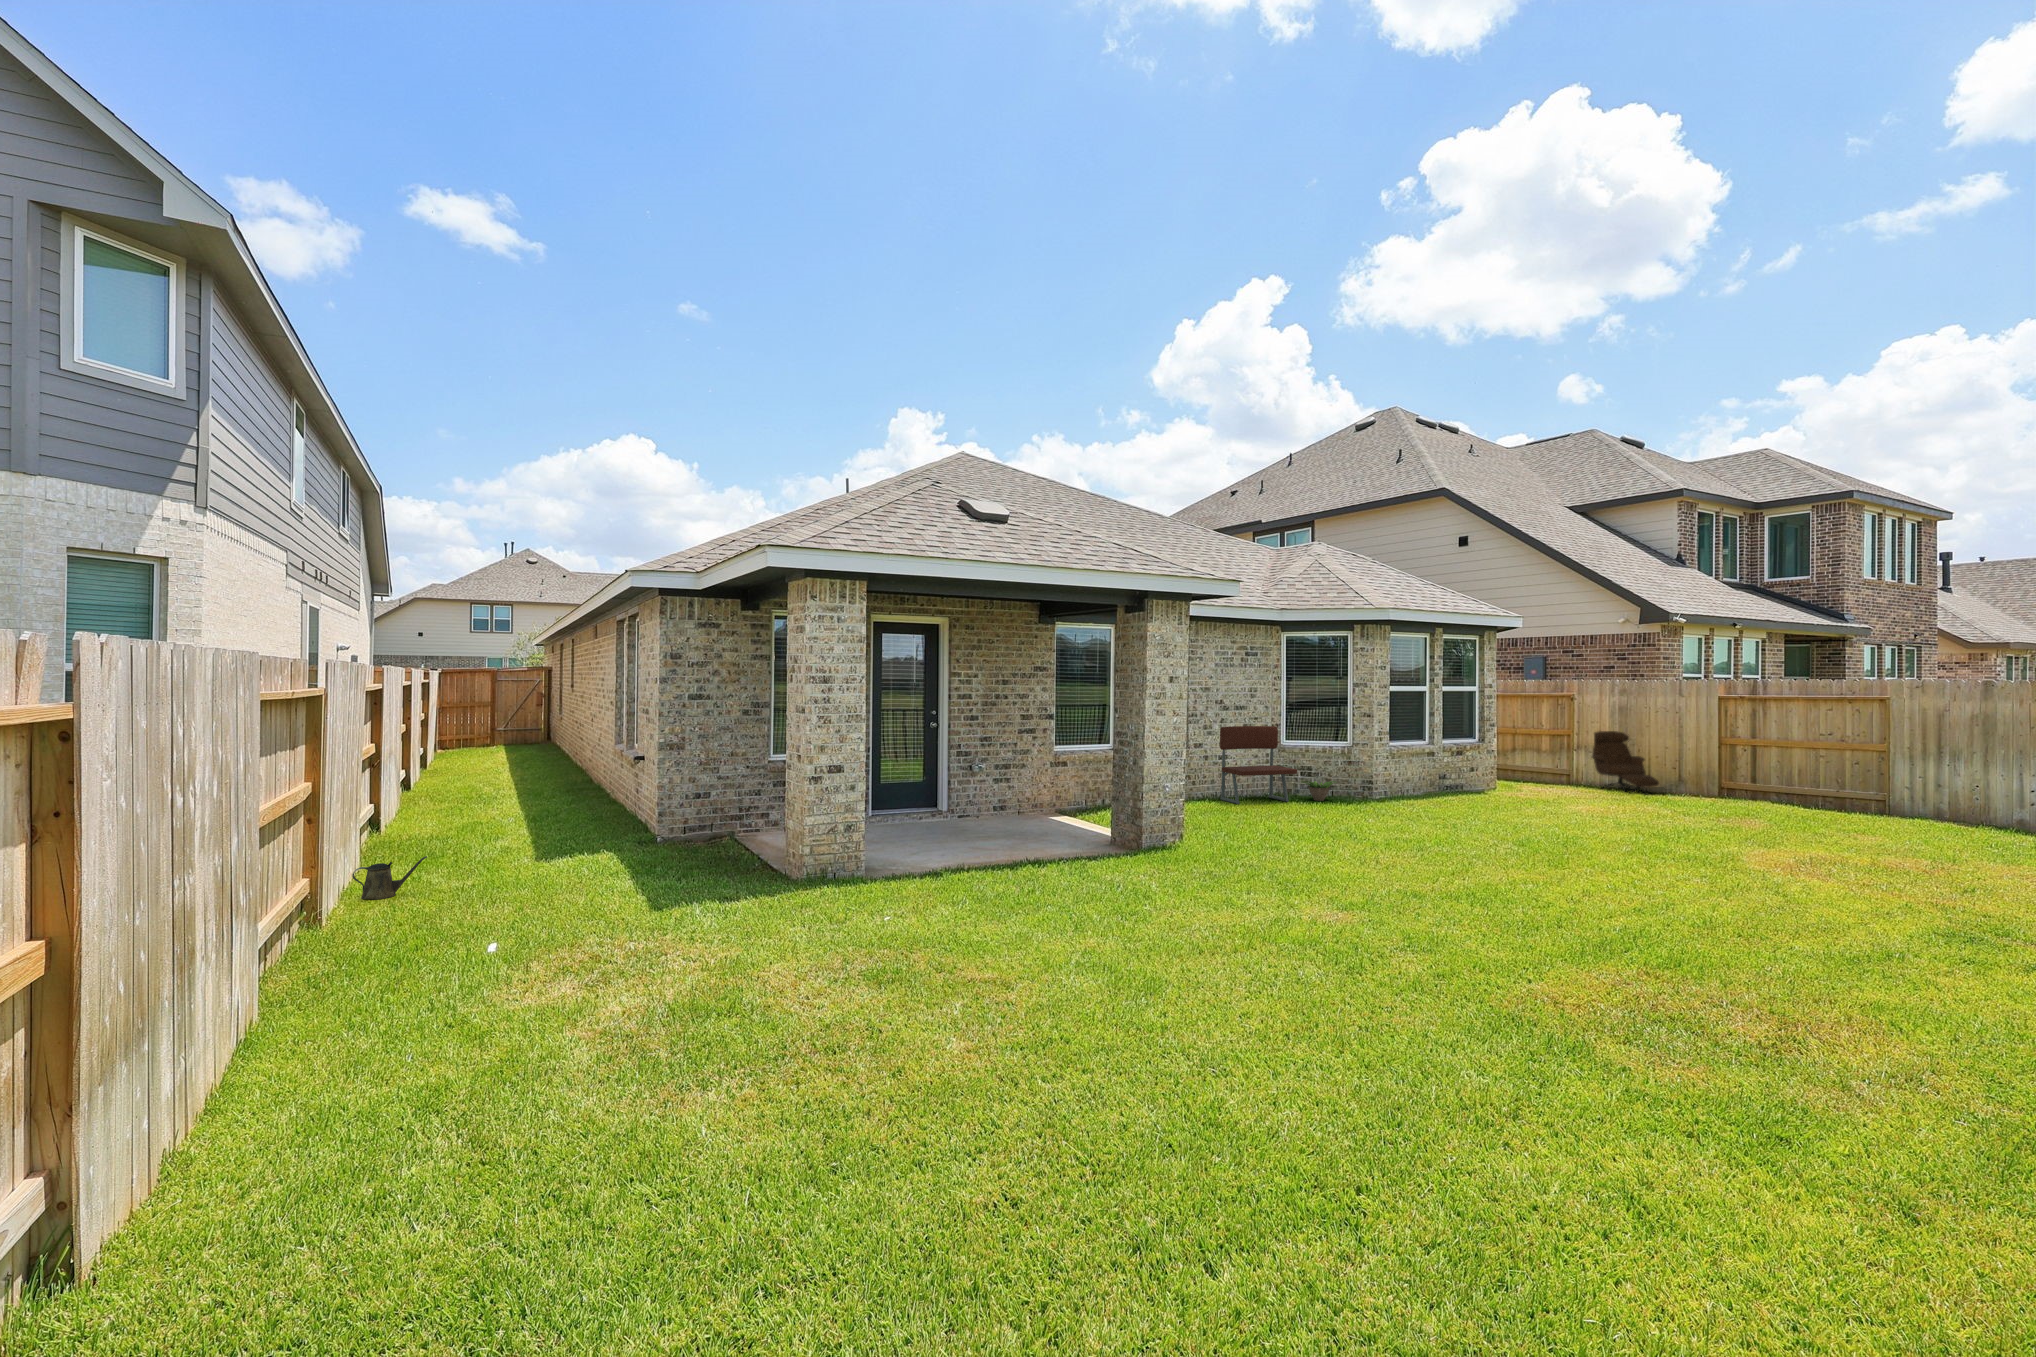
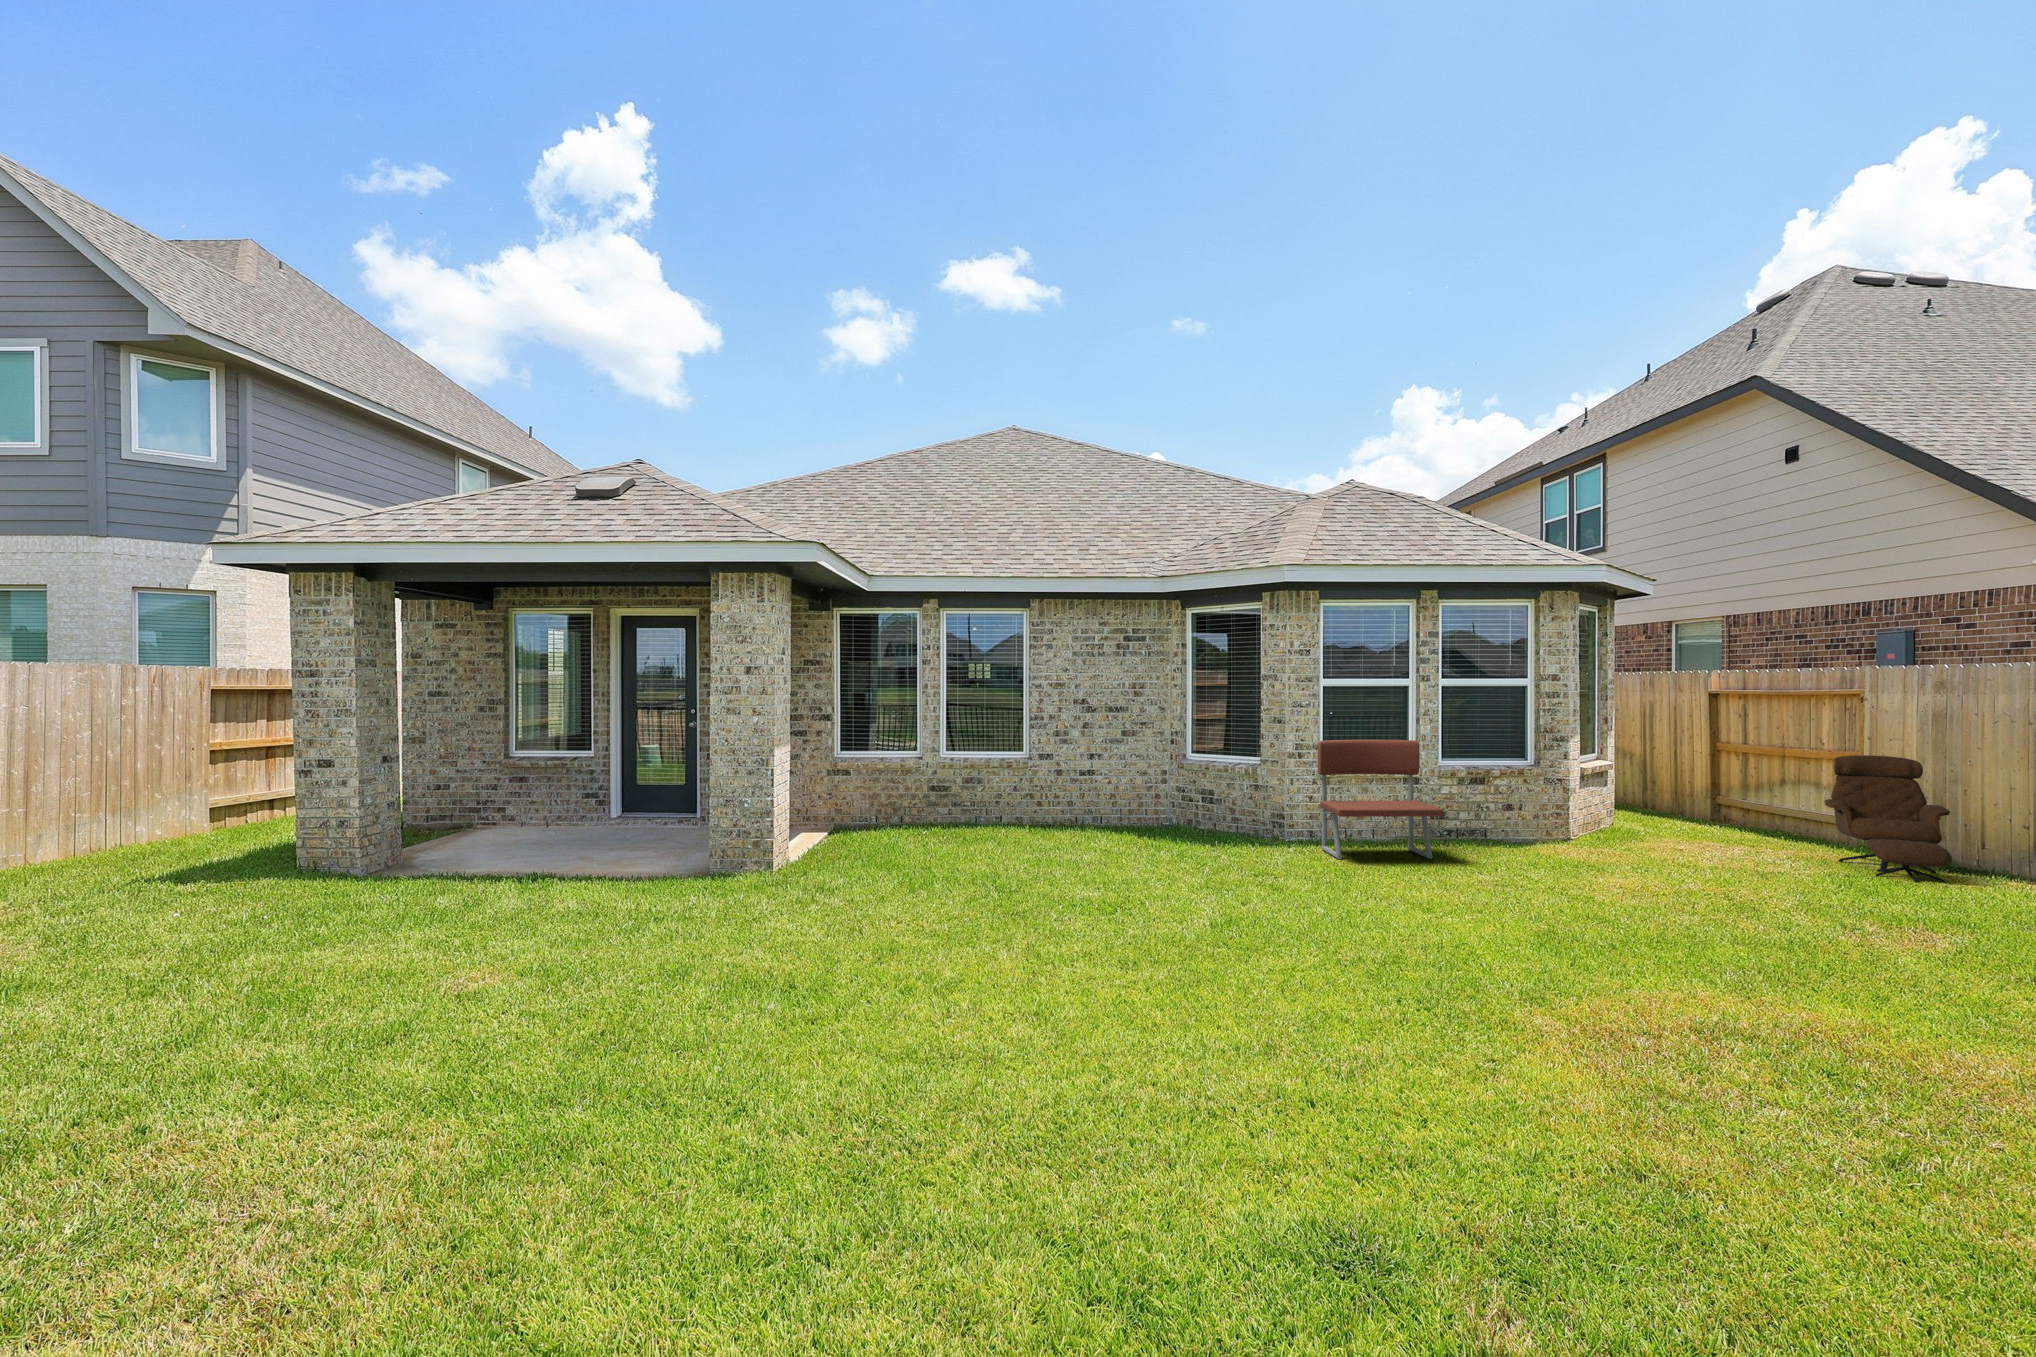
bench: present [1220,726,1297,804] -> present [1318,740,1444,859]
decorative plant: present [1303,781,1335,801] -> none [1179,812,1231,841]
watering can: present [352,856,427,899] -> none [47,825,100,857]

